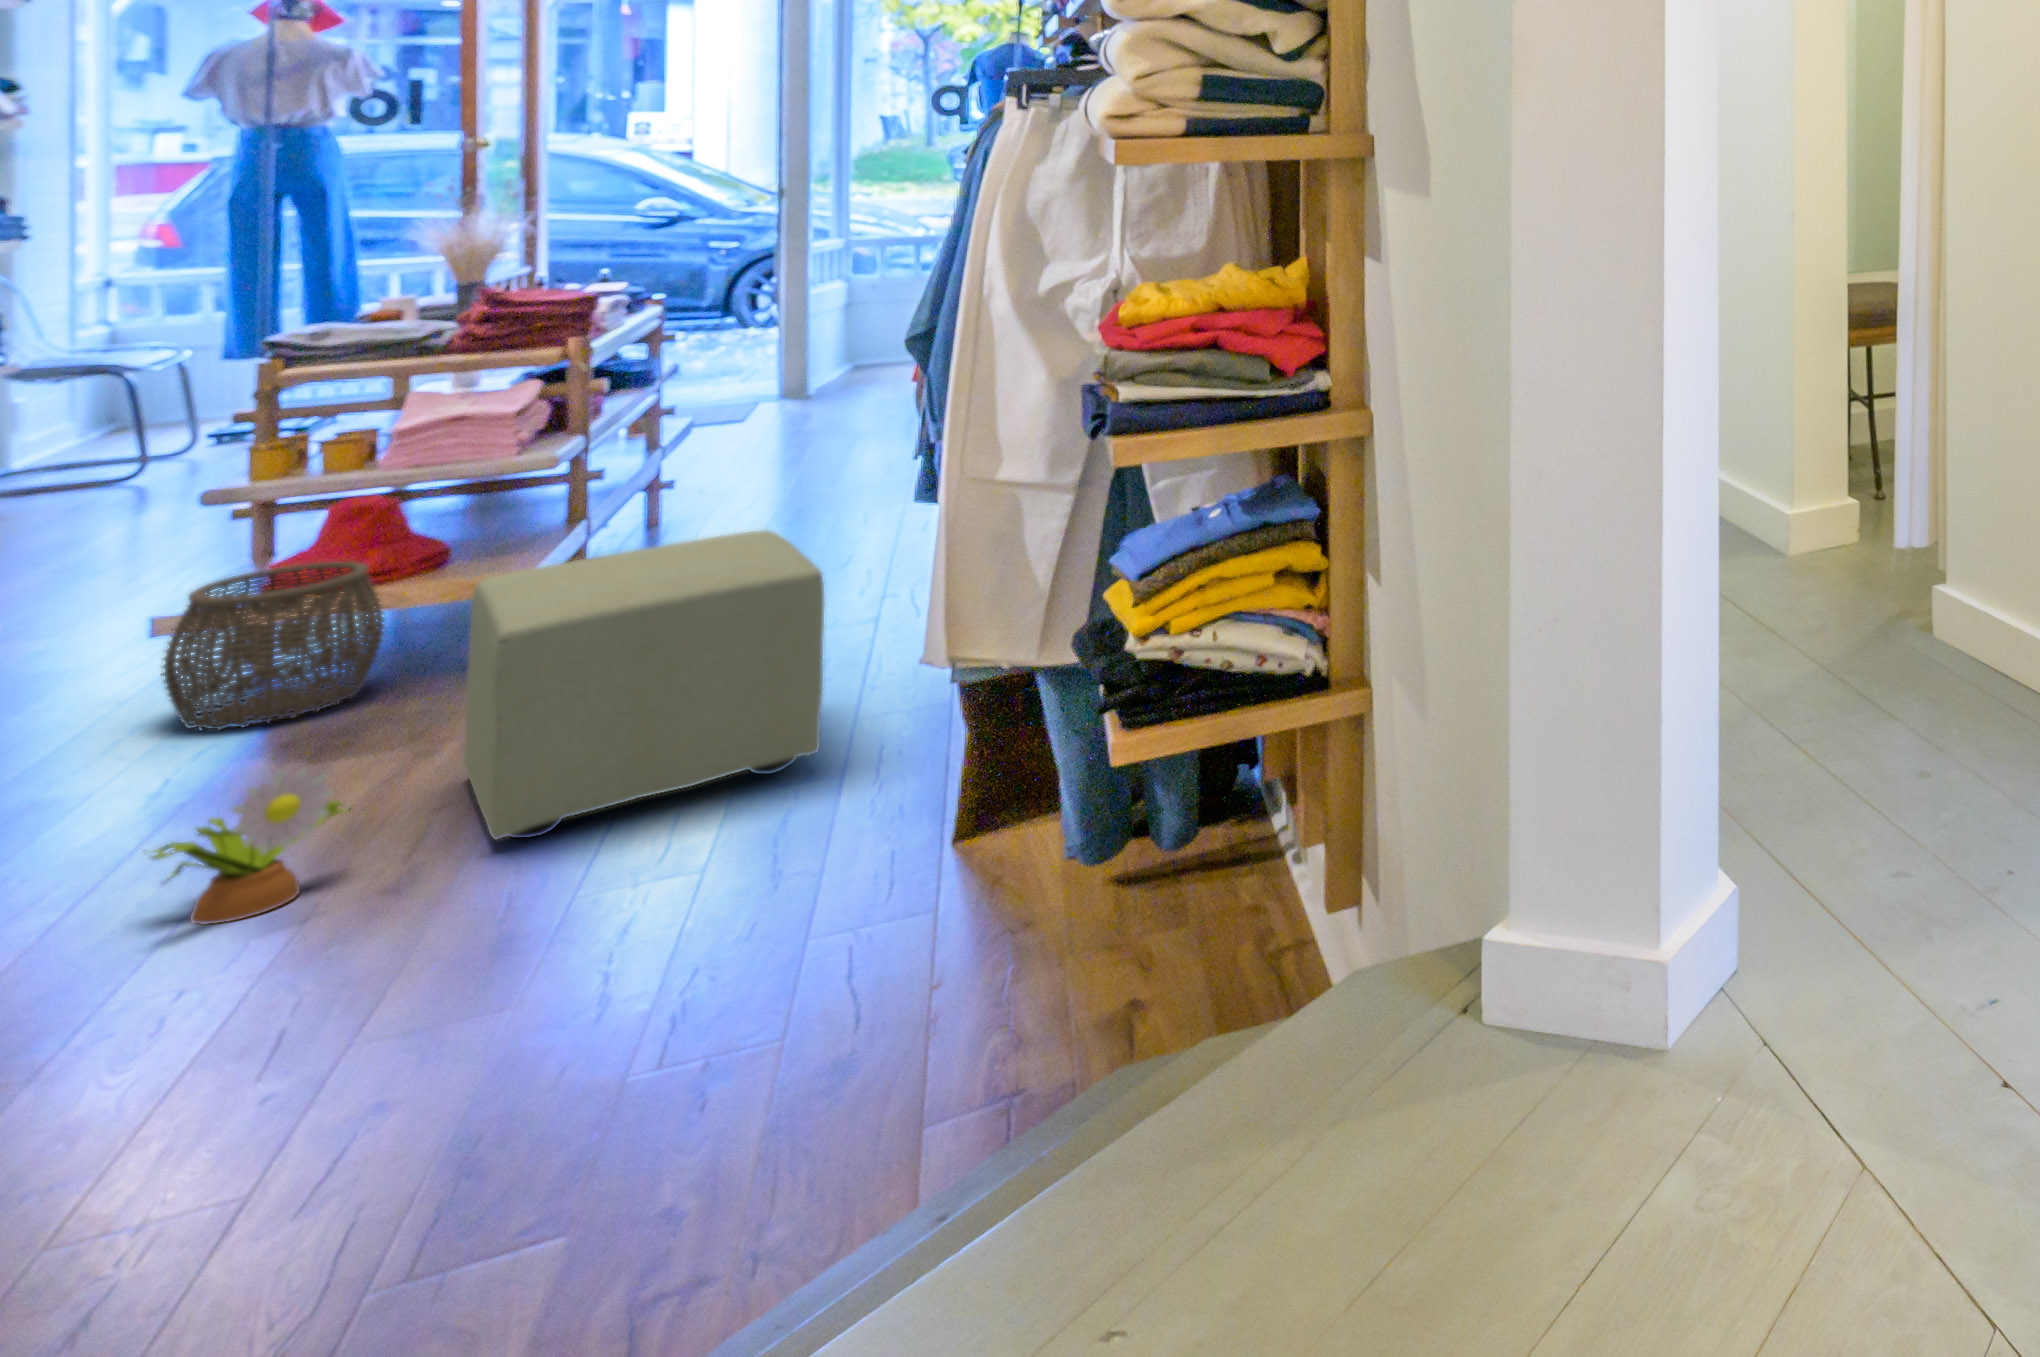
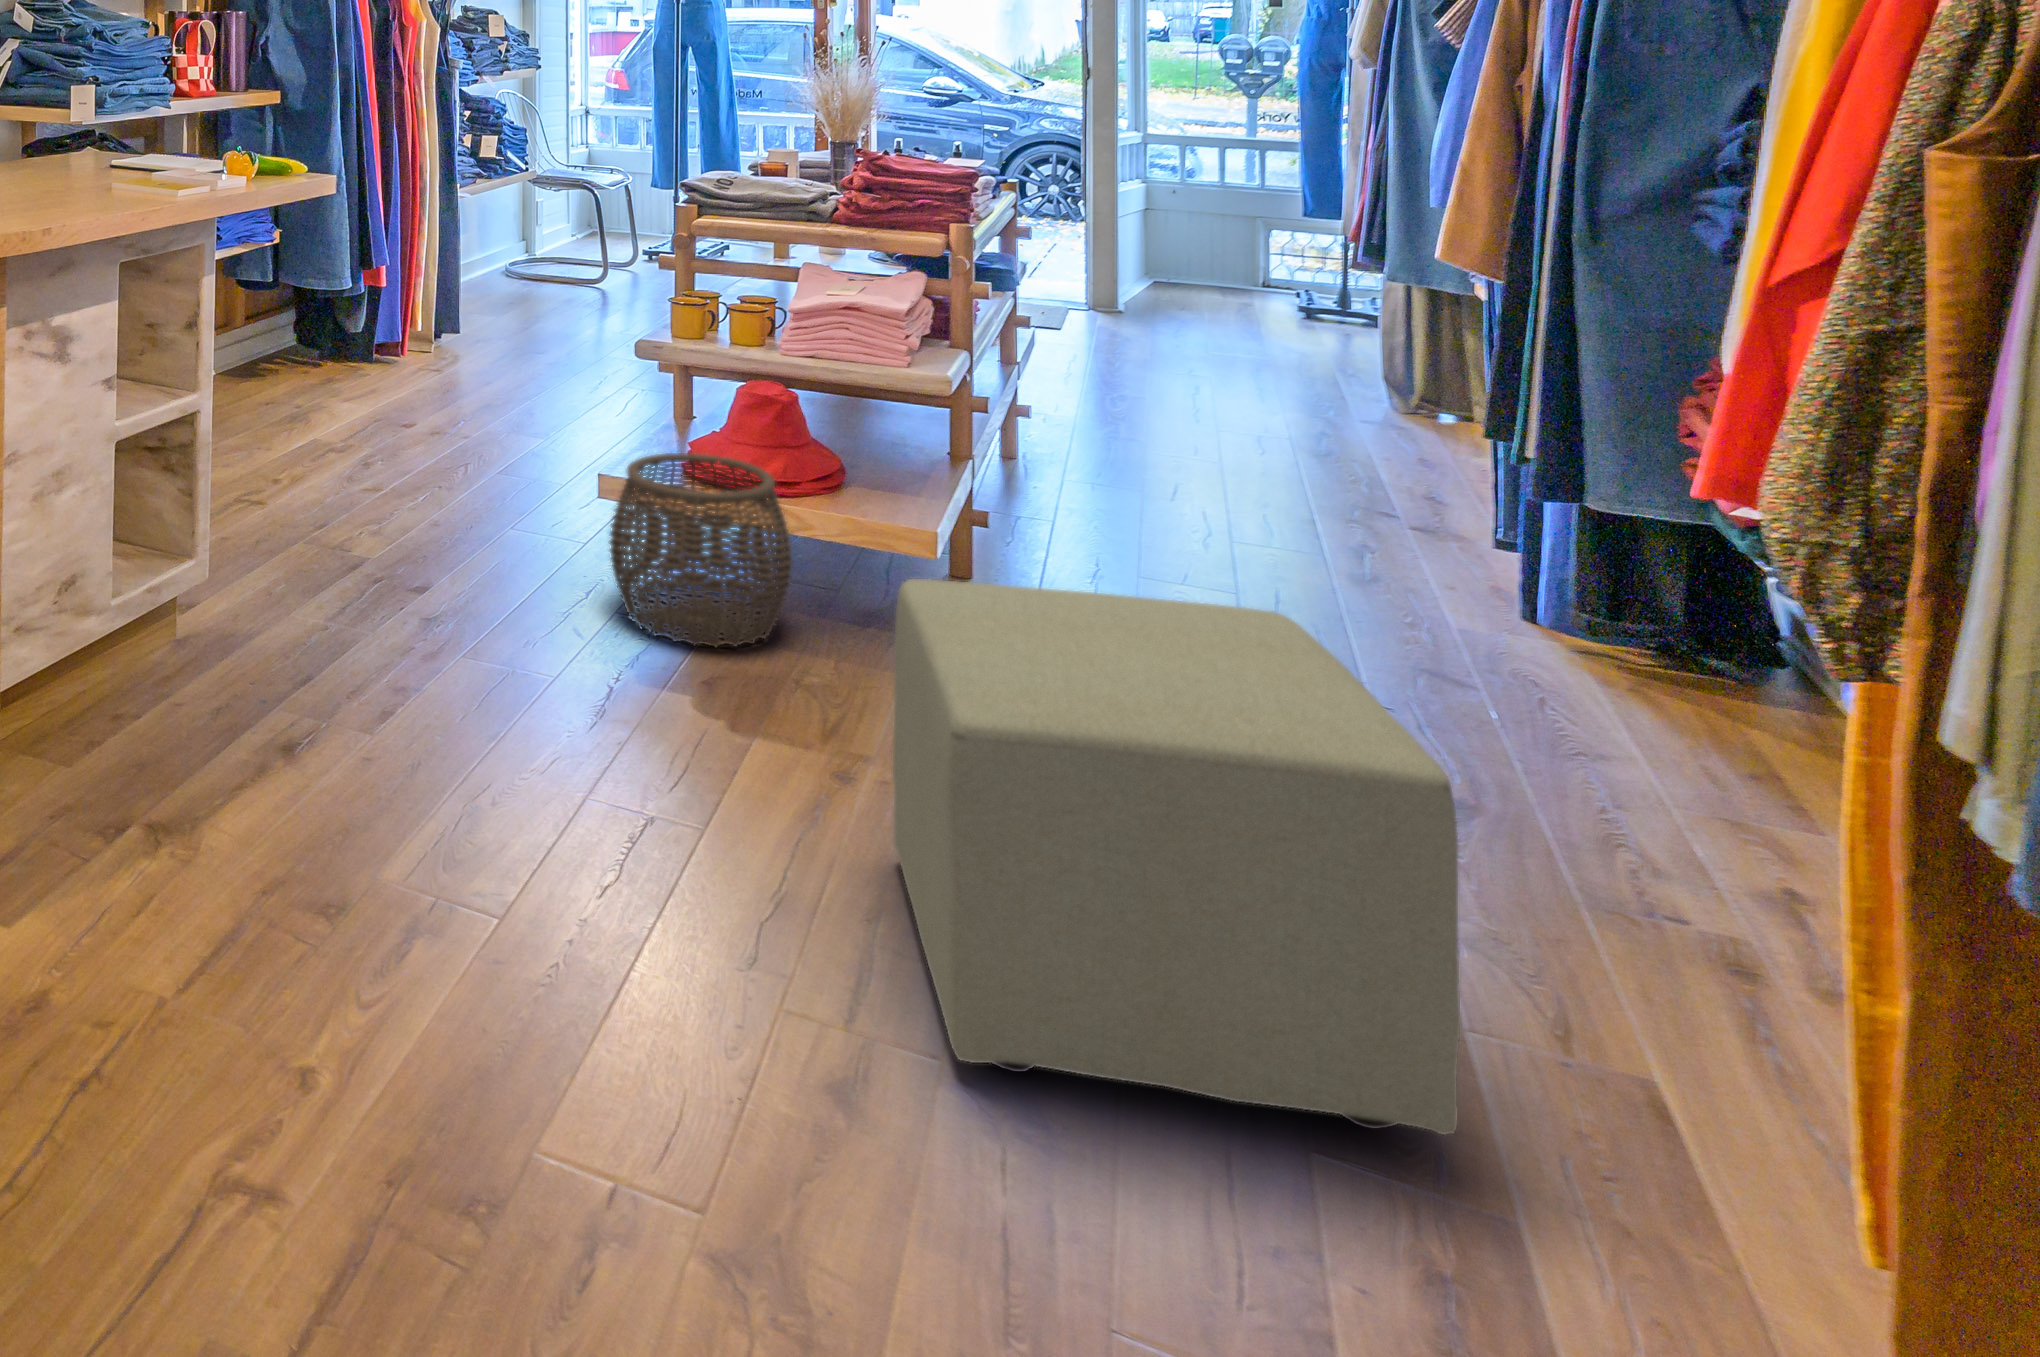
decorative plant: present [152,767,348,924] -> none [578,839,786,1040]

